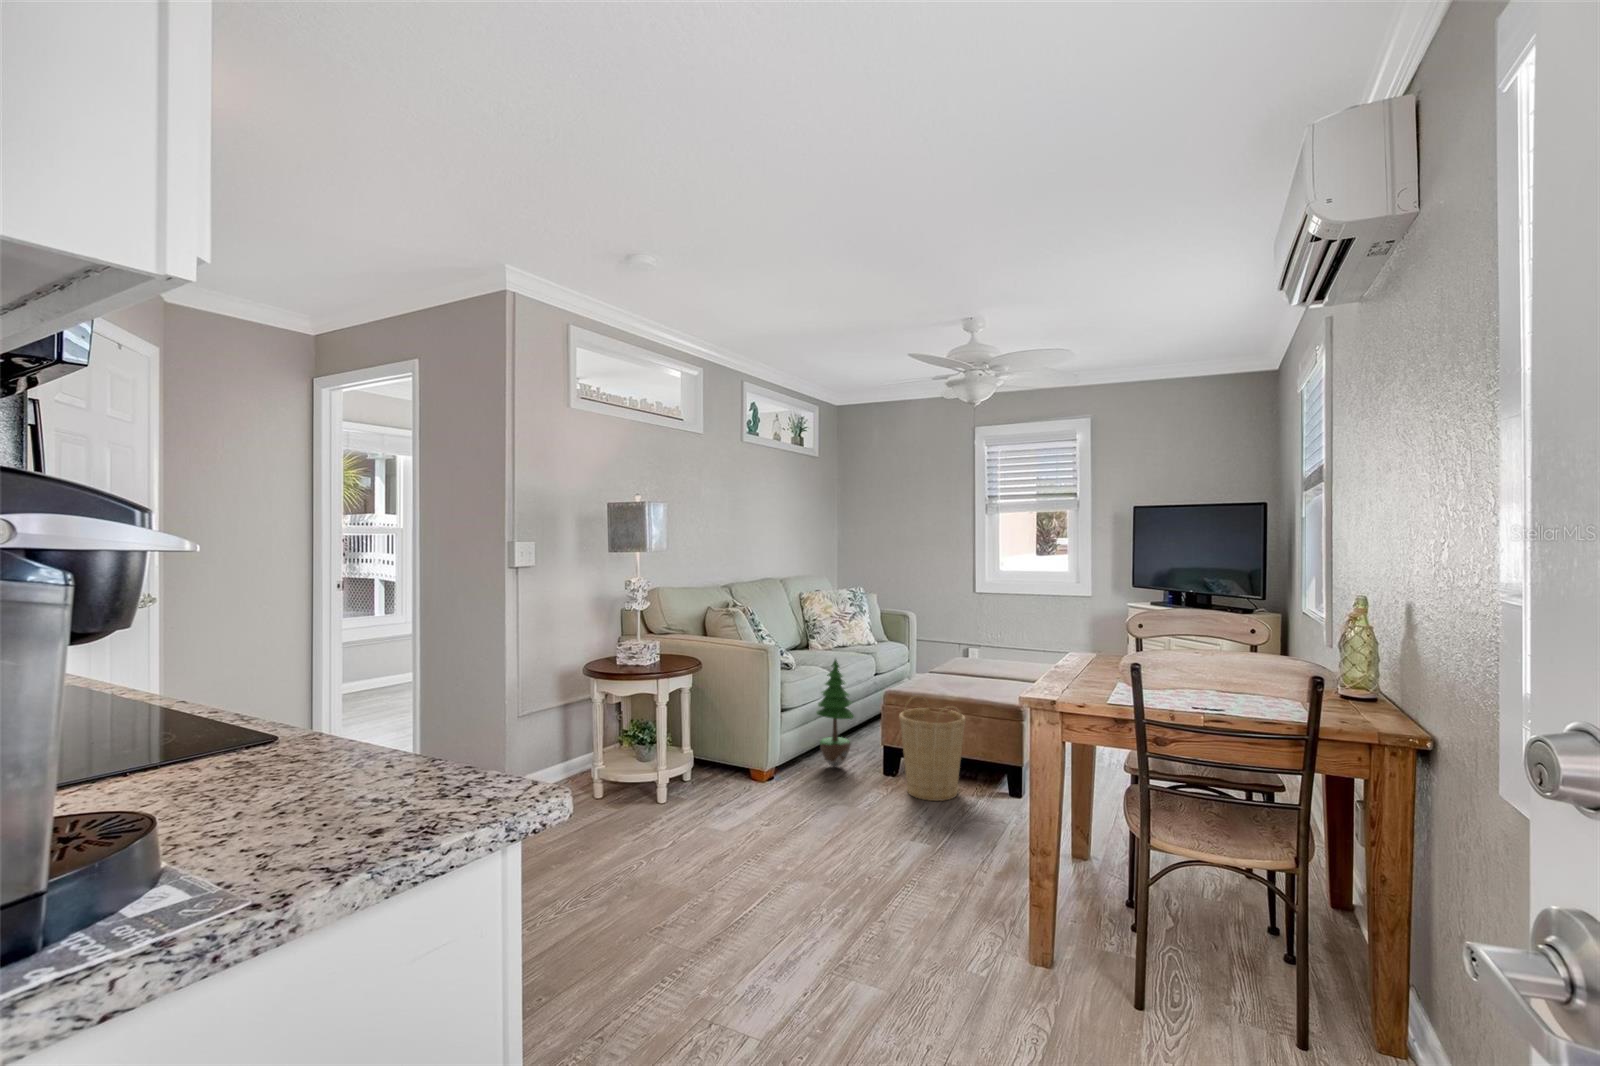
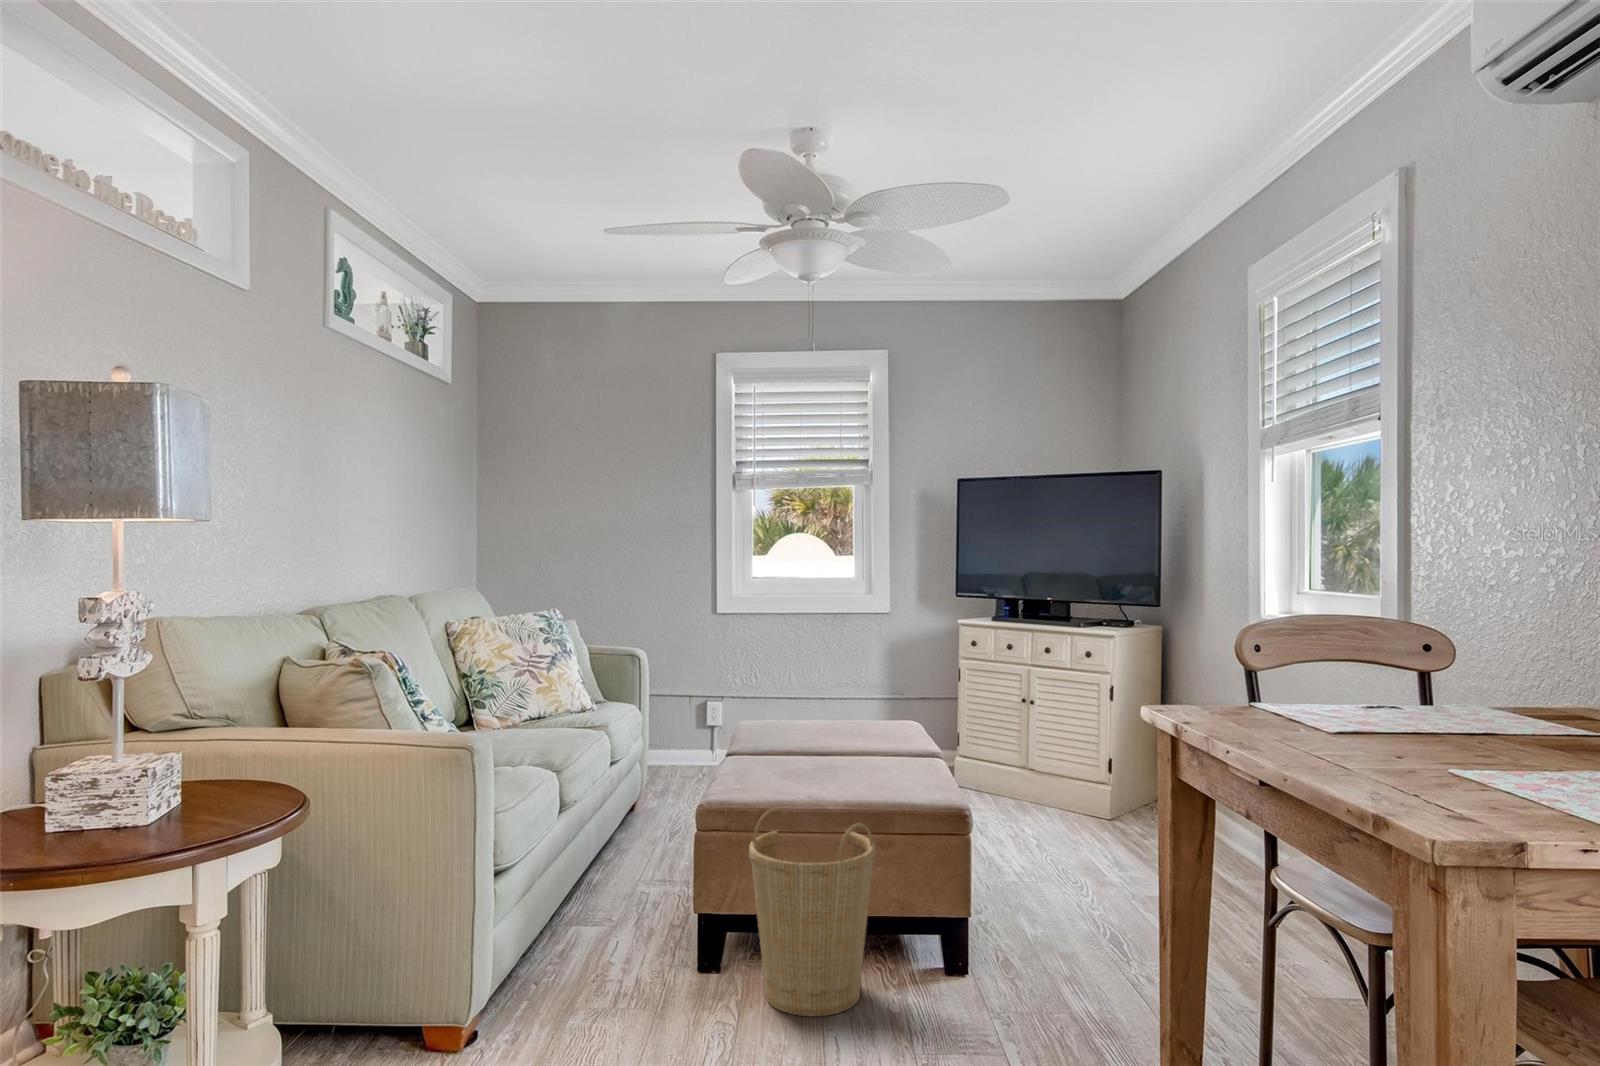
potted tree: present [816,659,854,767] -> none [550,747,632,972]

